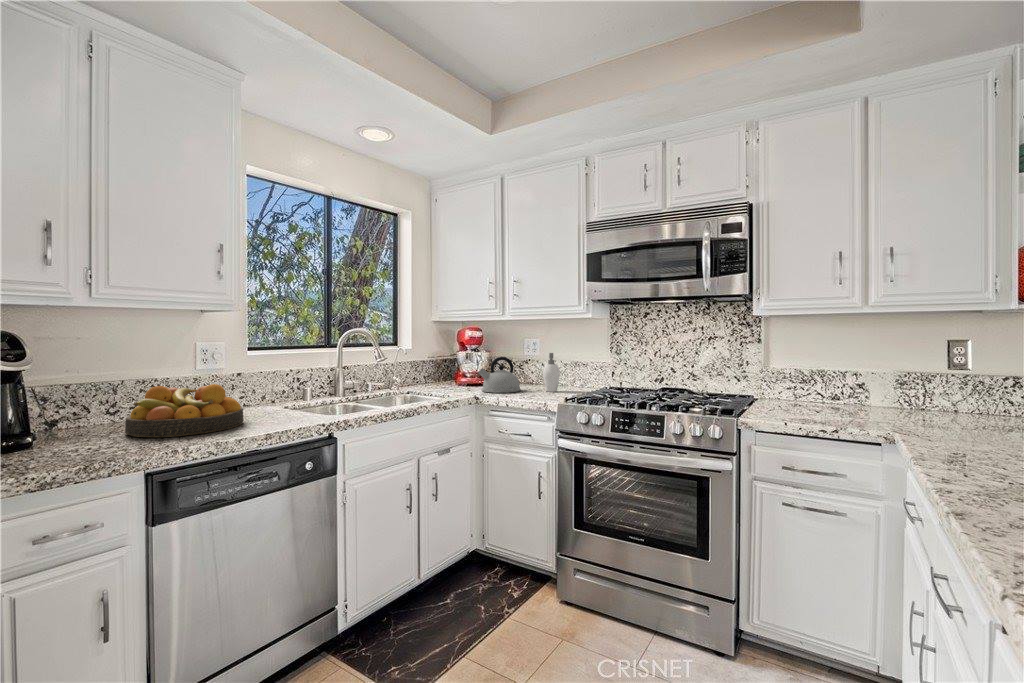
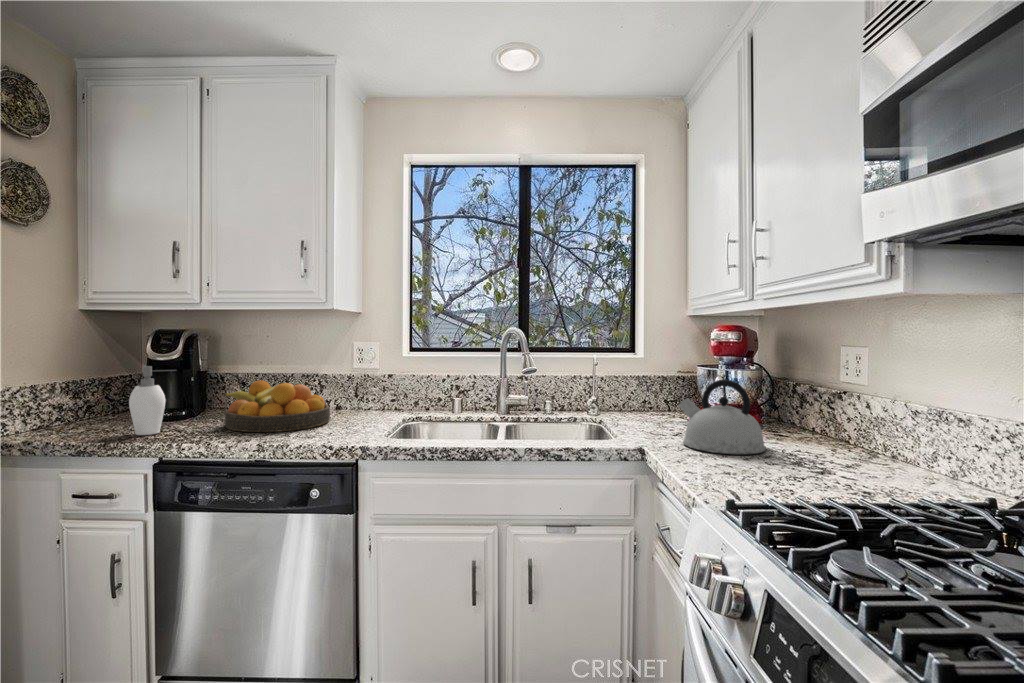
soap dispenser: present [543,353,560,392] -> present [129,366,168,435]

